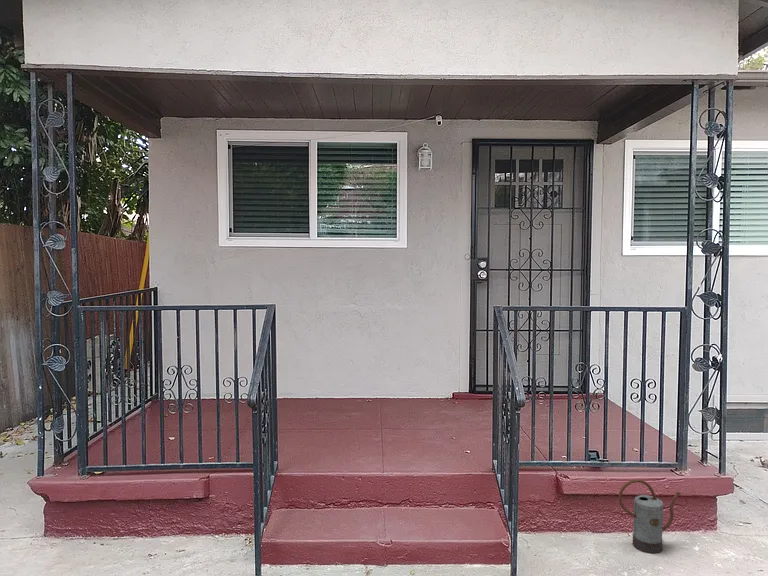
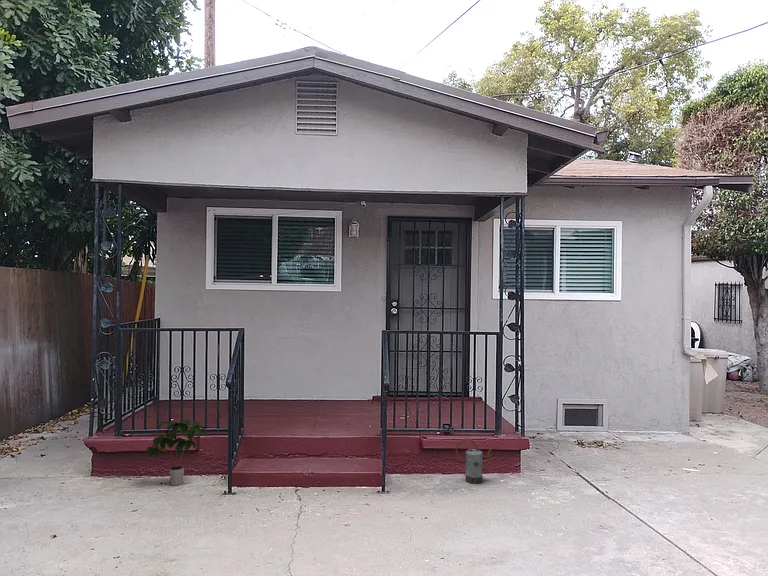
potted plant: none [124,451,220,555] -> present [145,419,207,485]

